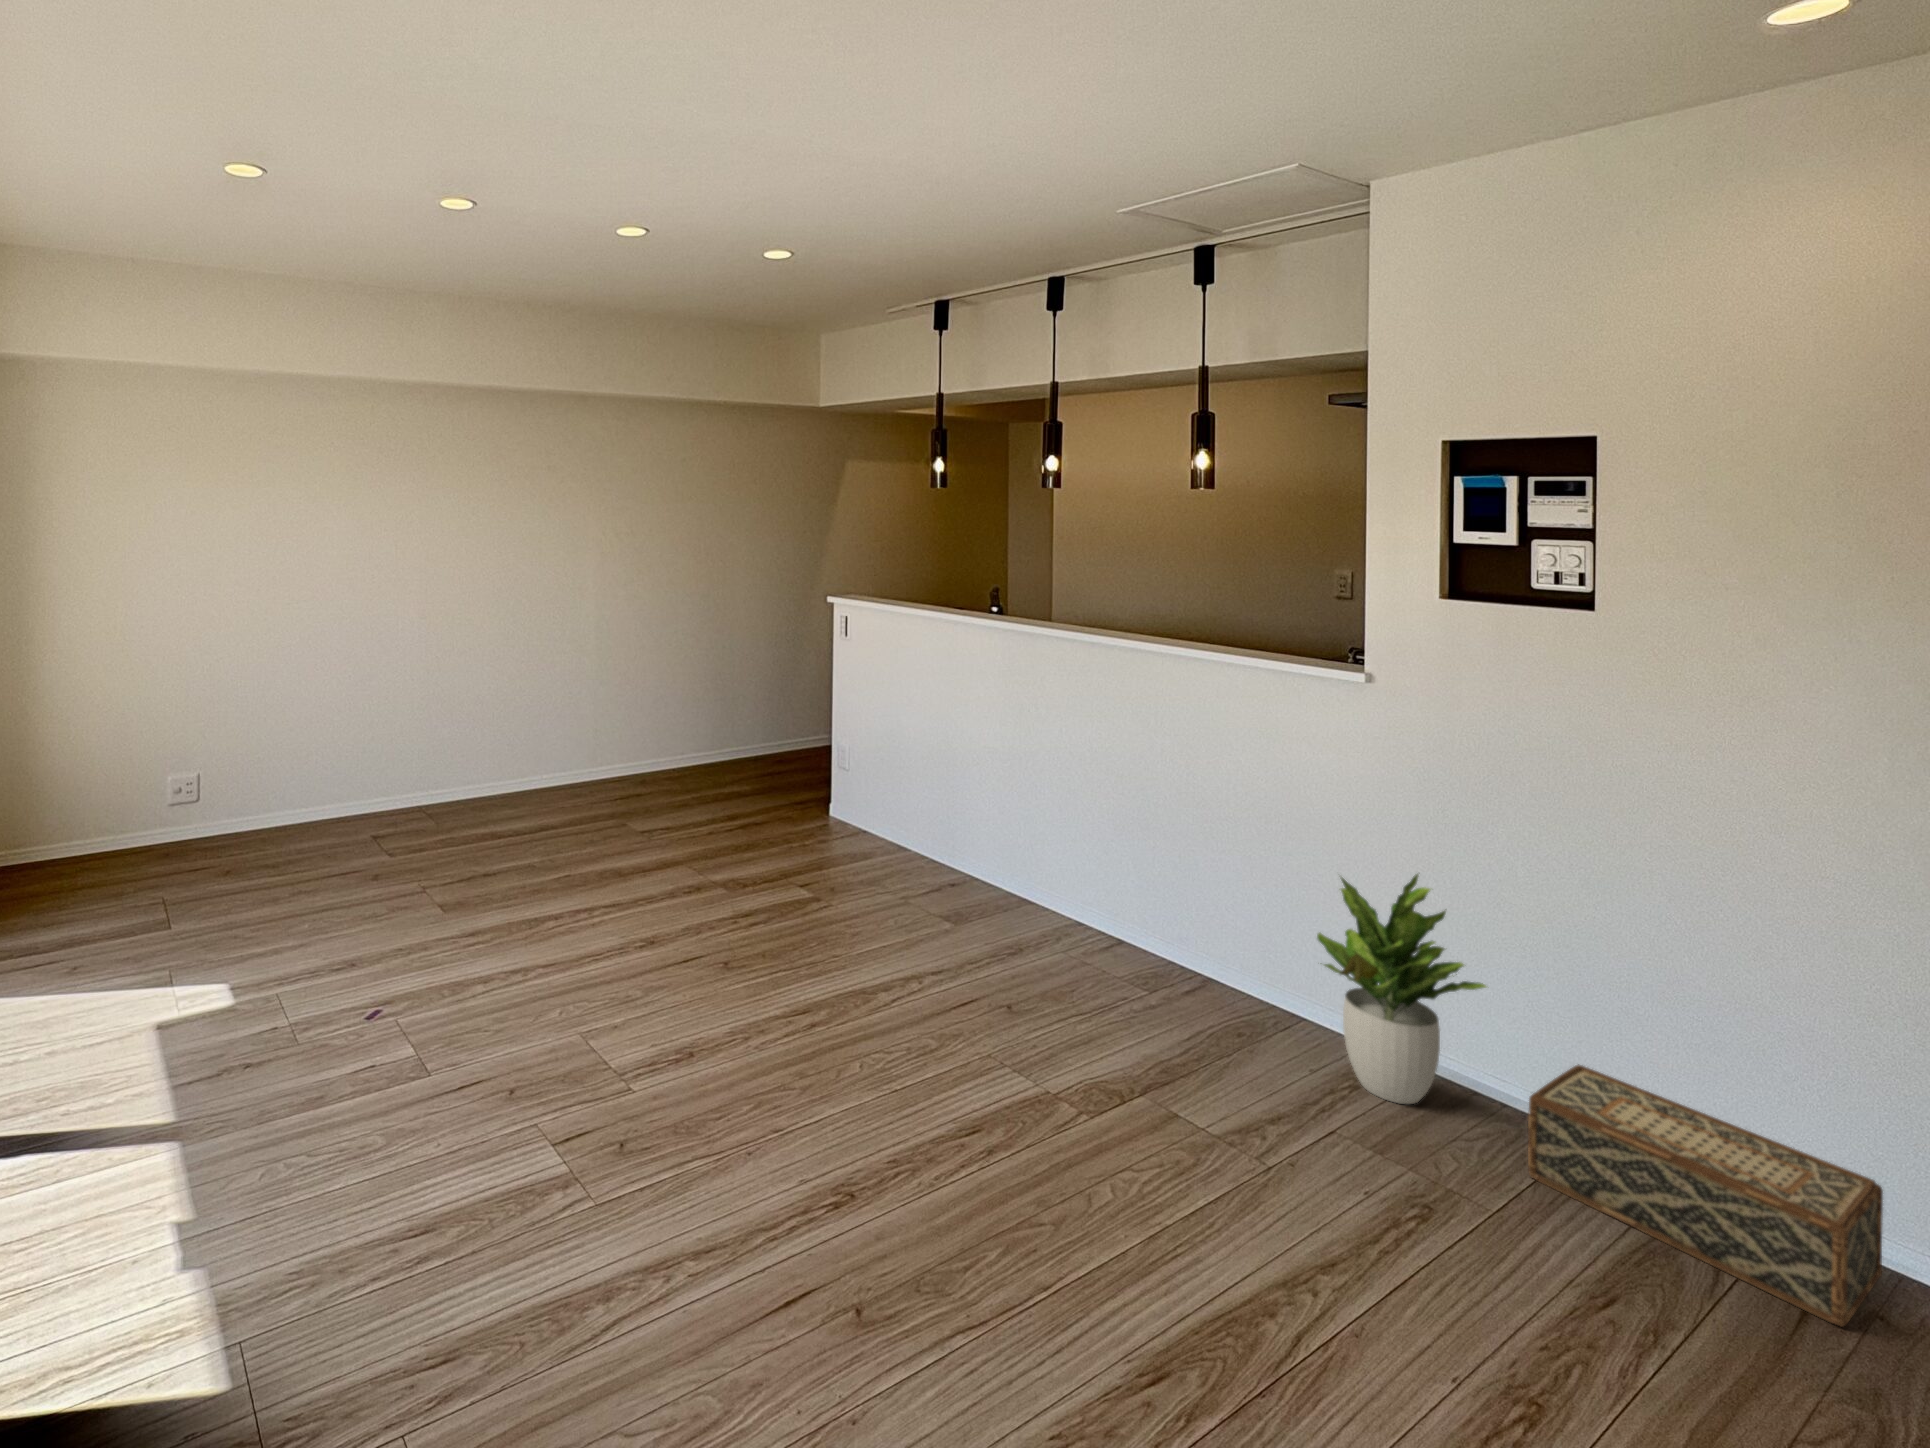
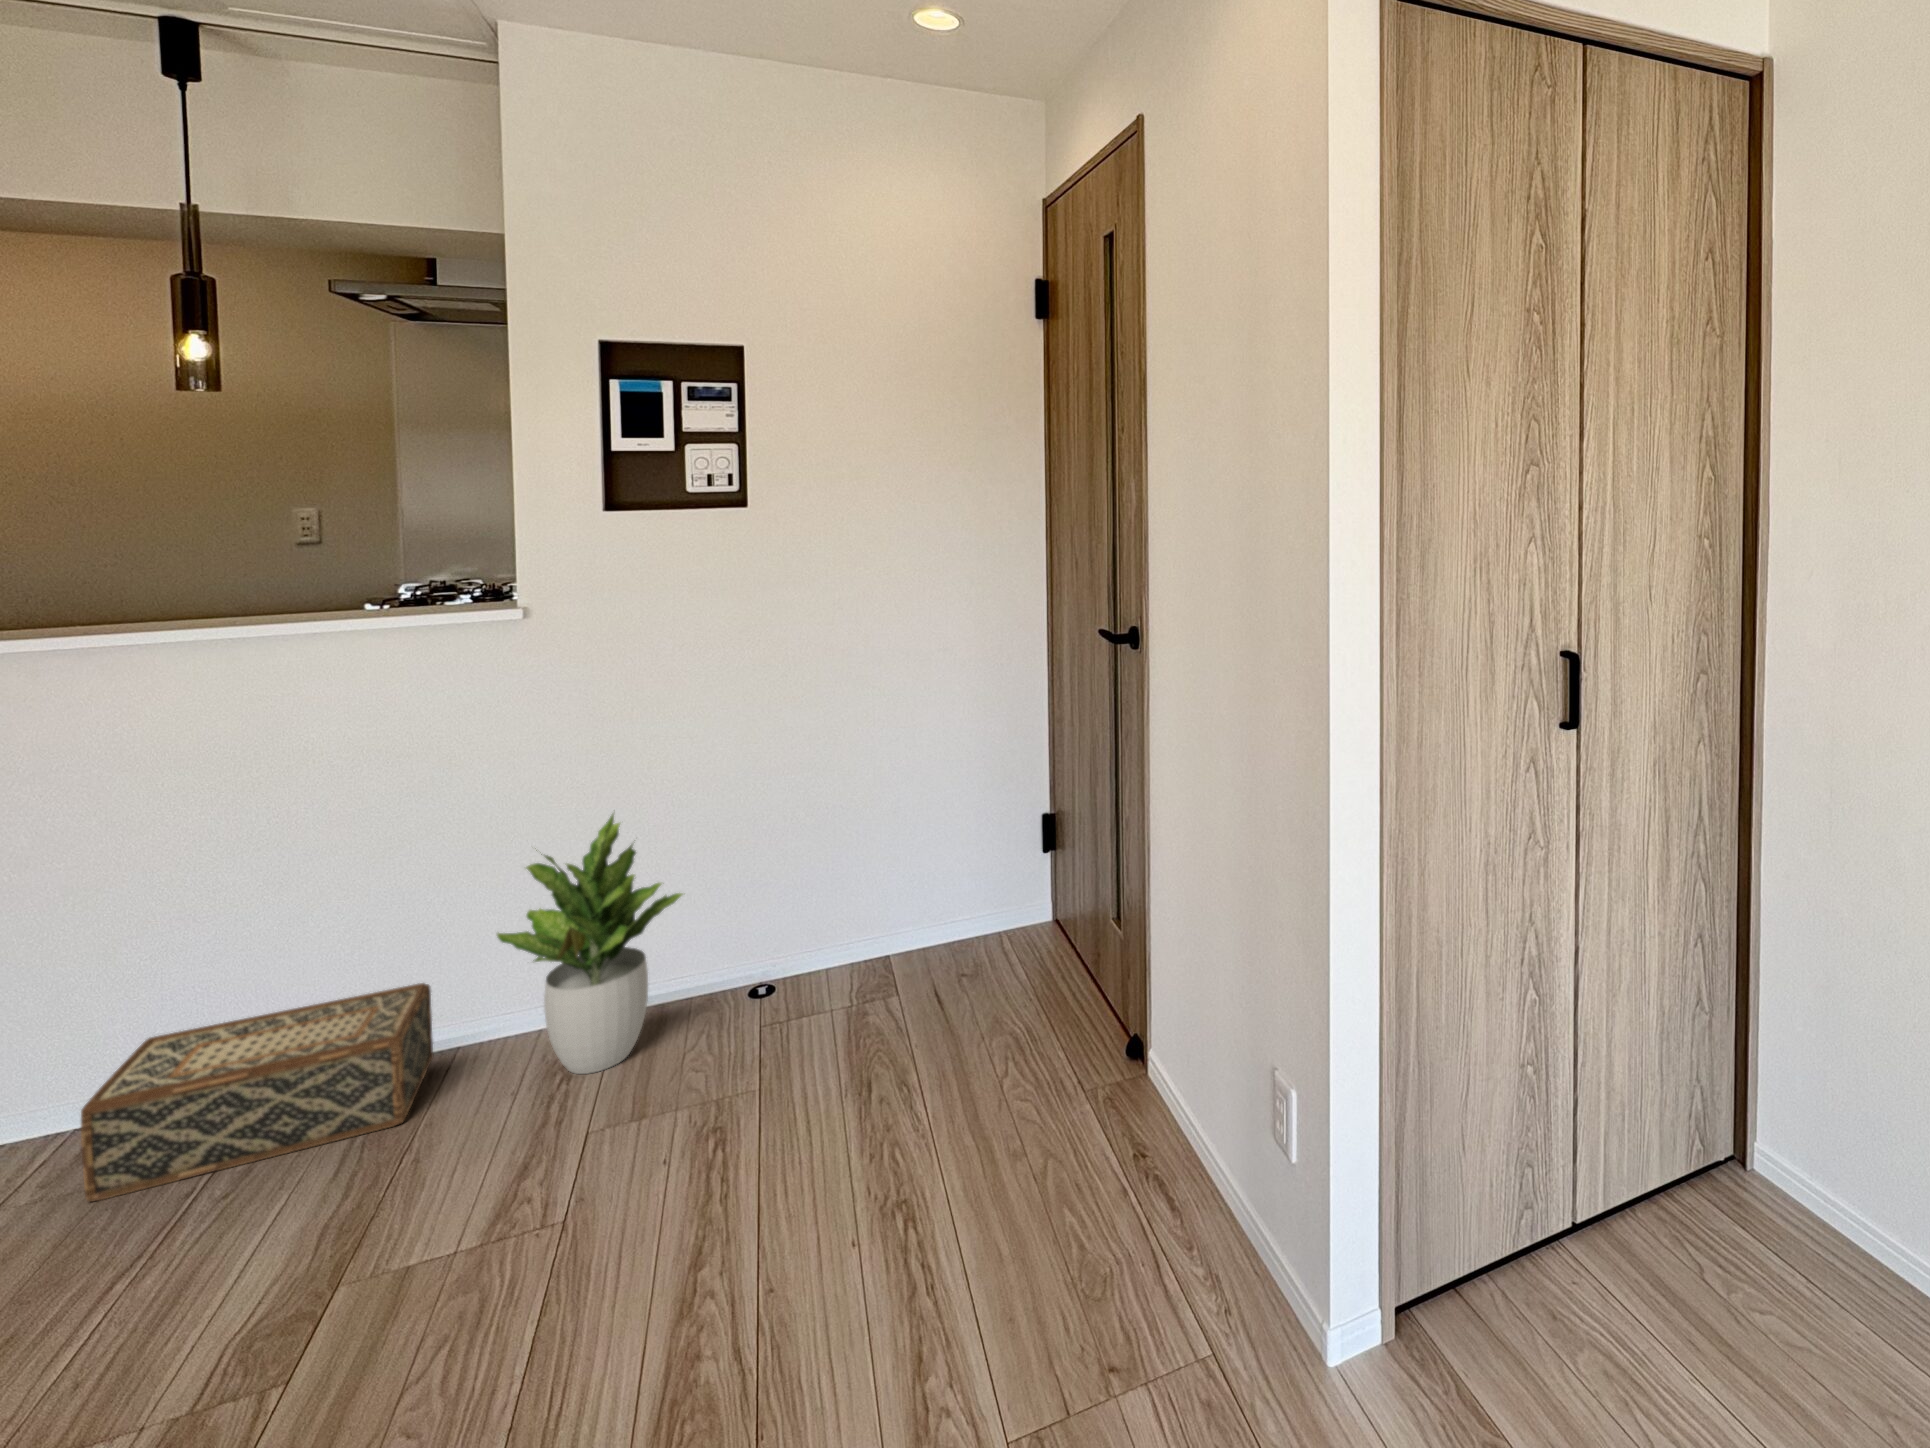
woven basket: present [1528,1064,1883,1327] -> present [81,983,434,1202]

